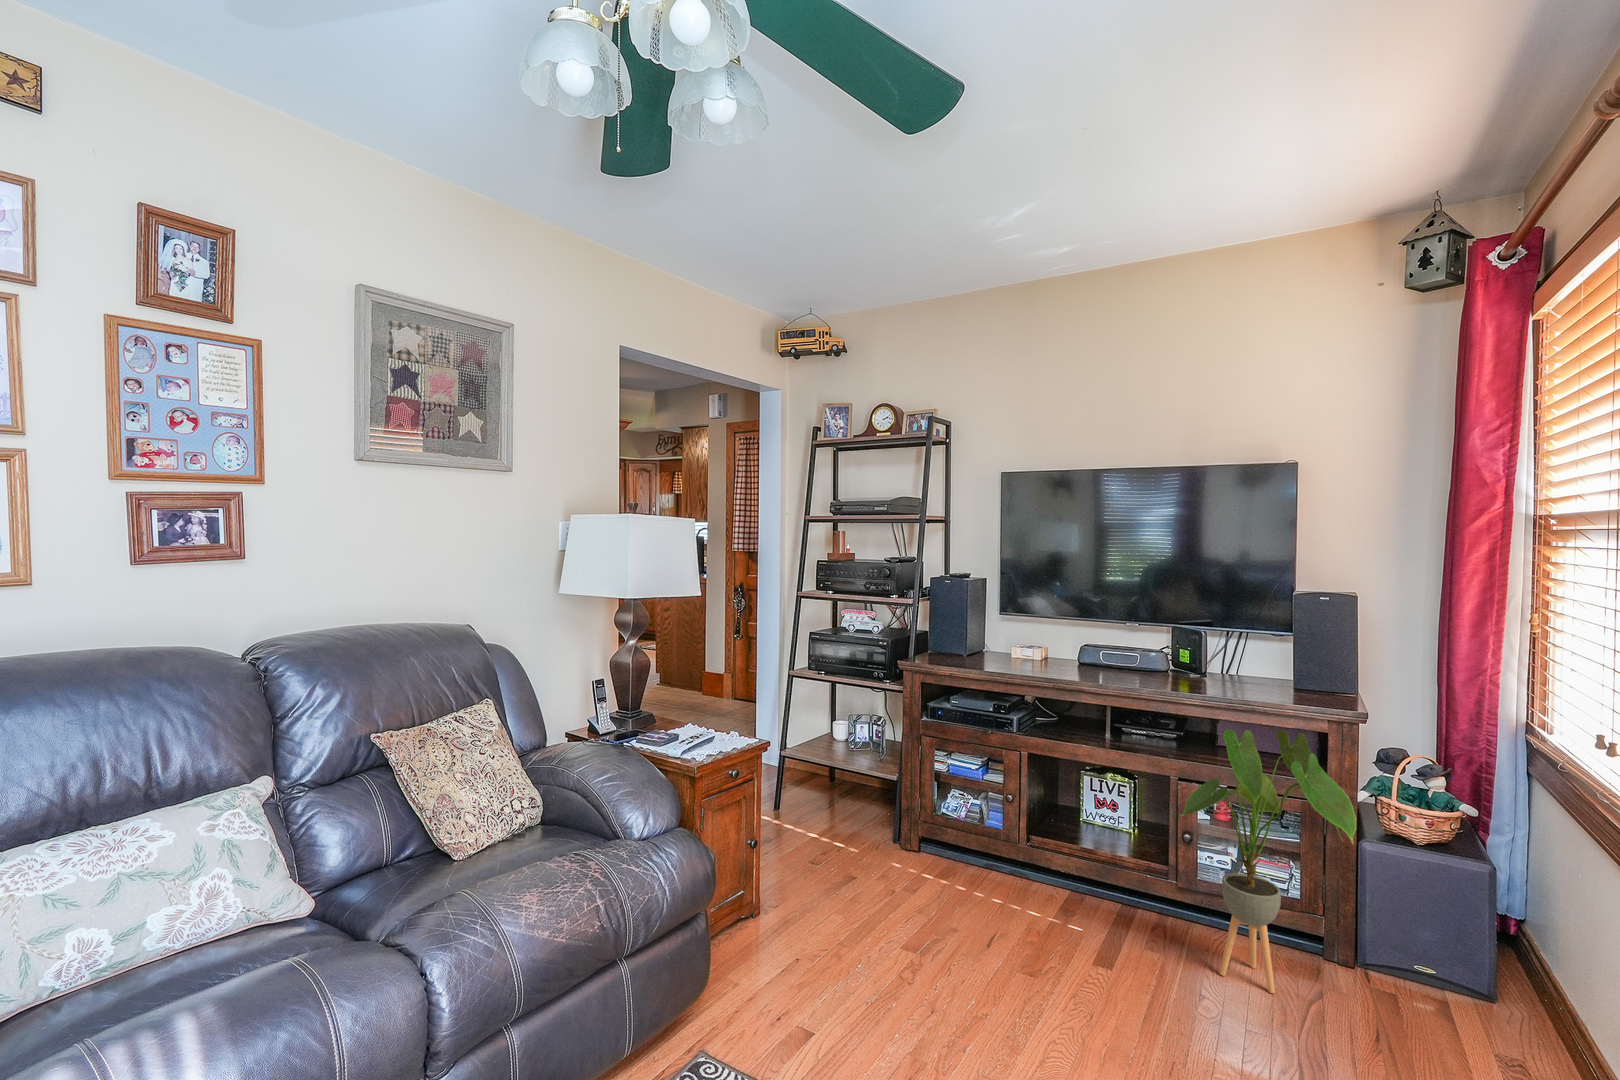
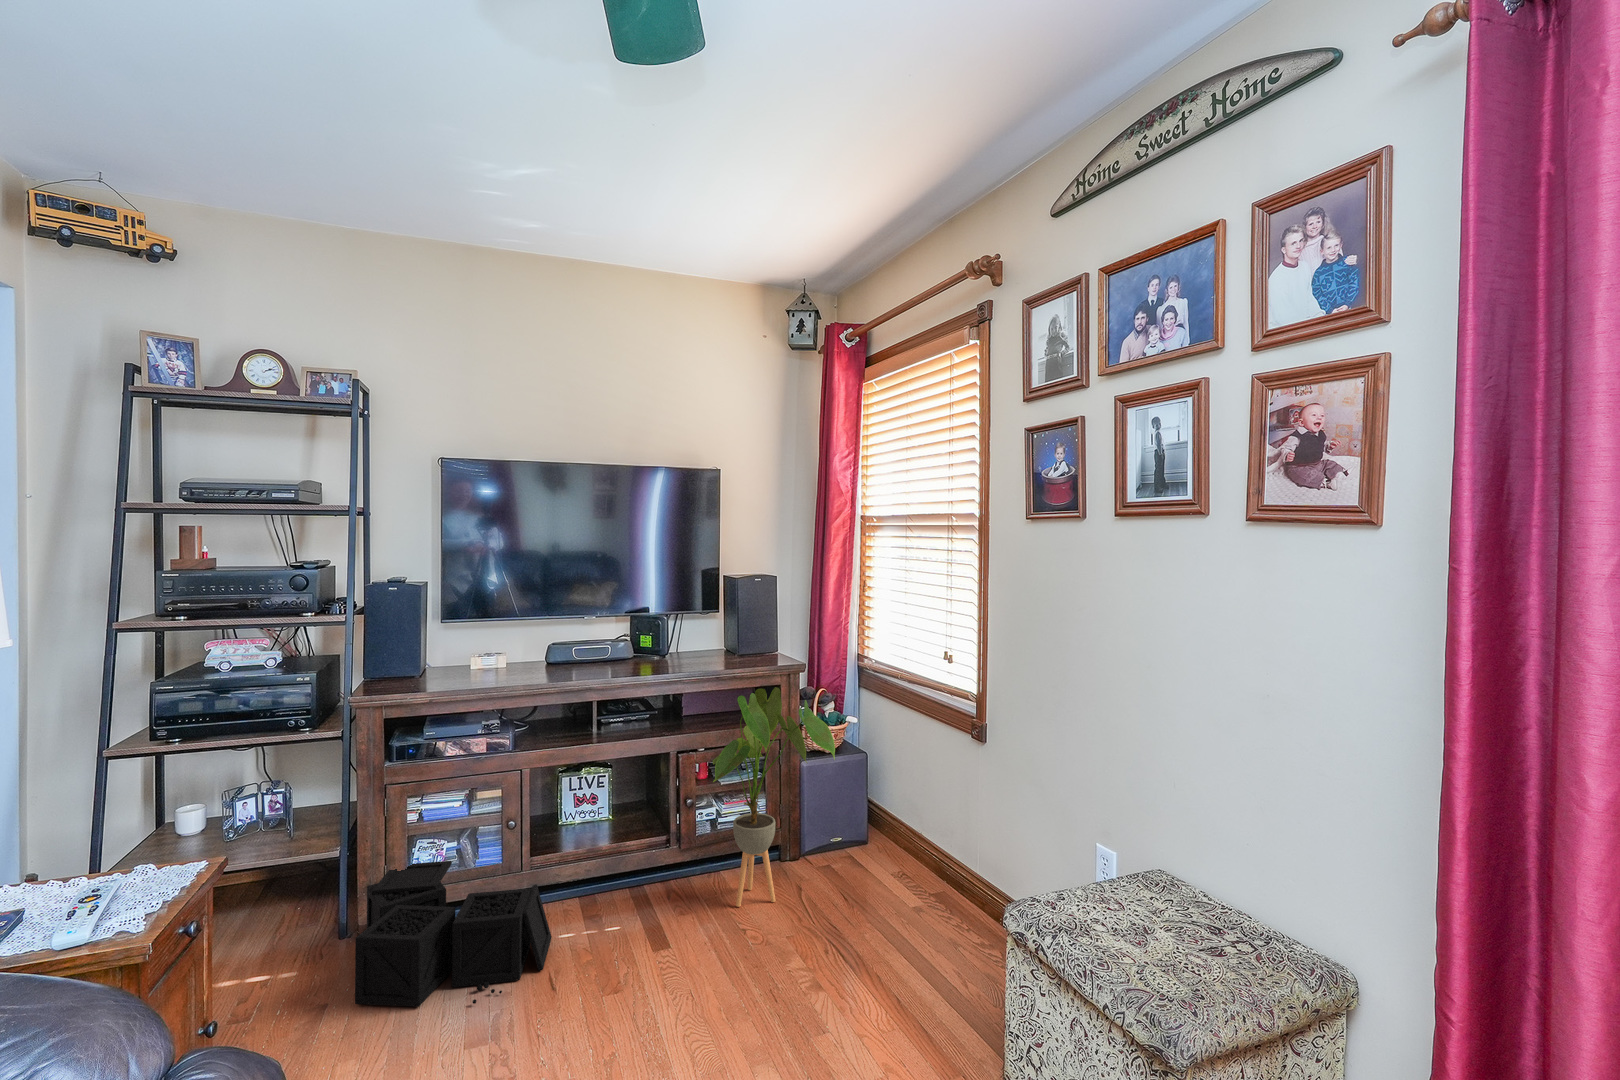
storage bin: none [871,799,1022,927] -> present [355,861,552,1007]

